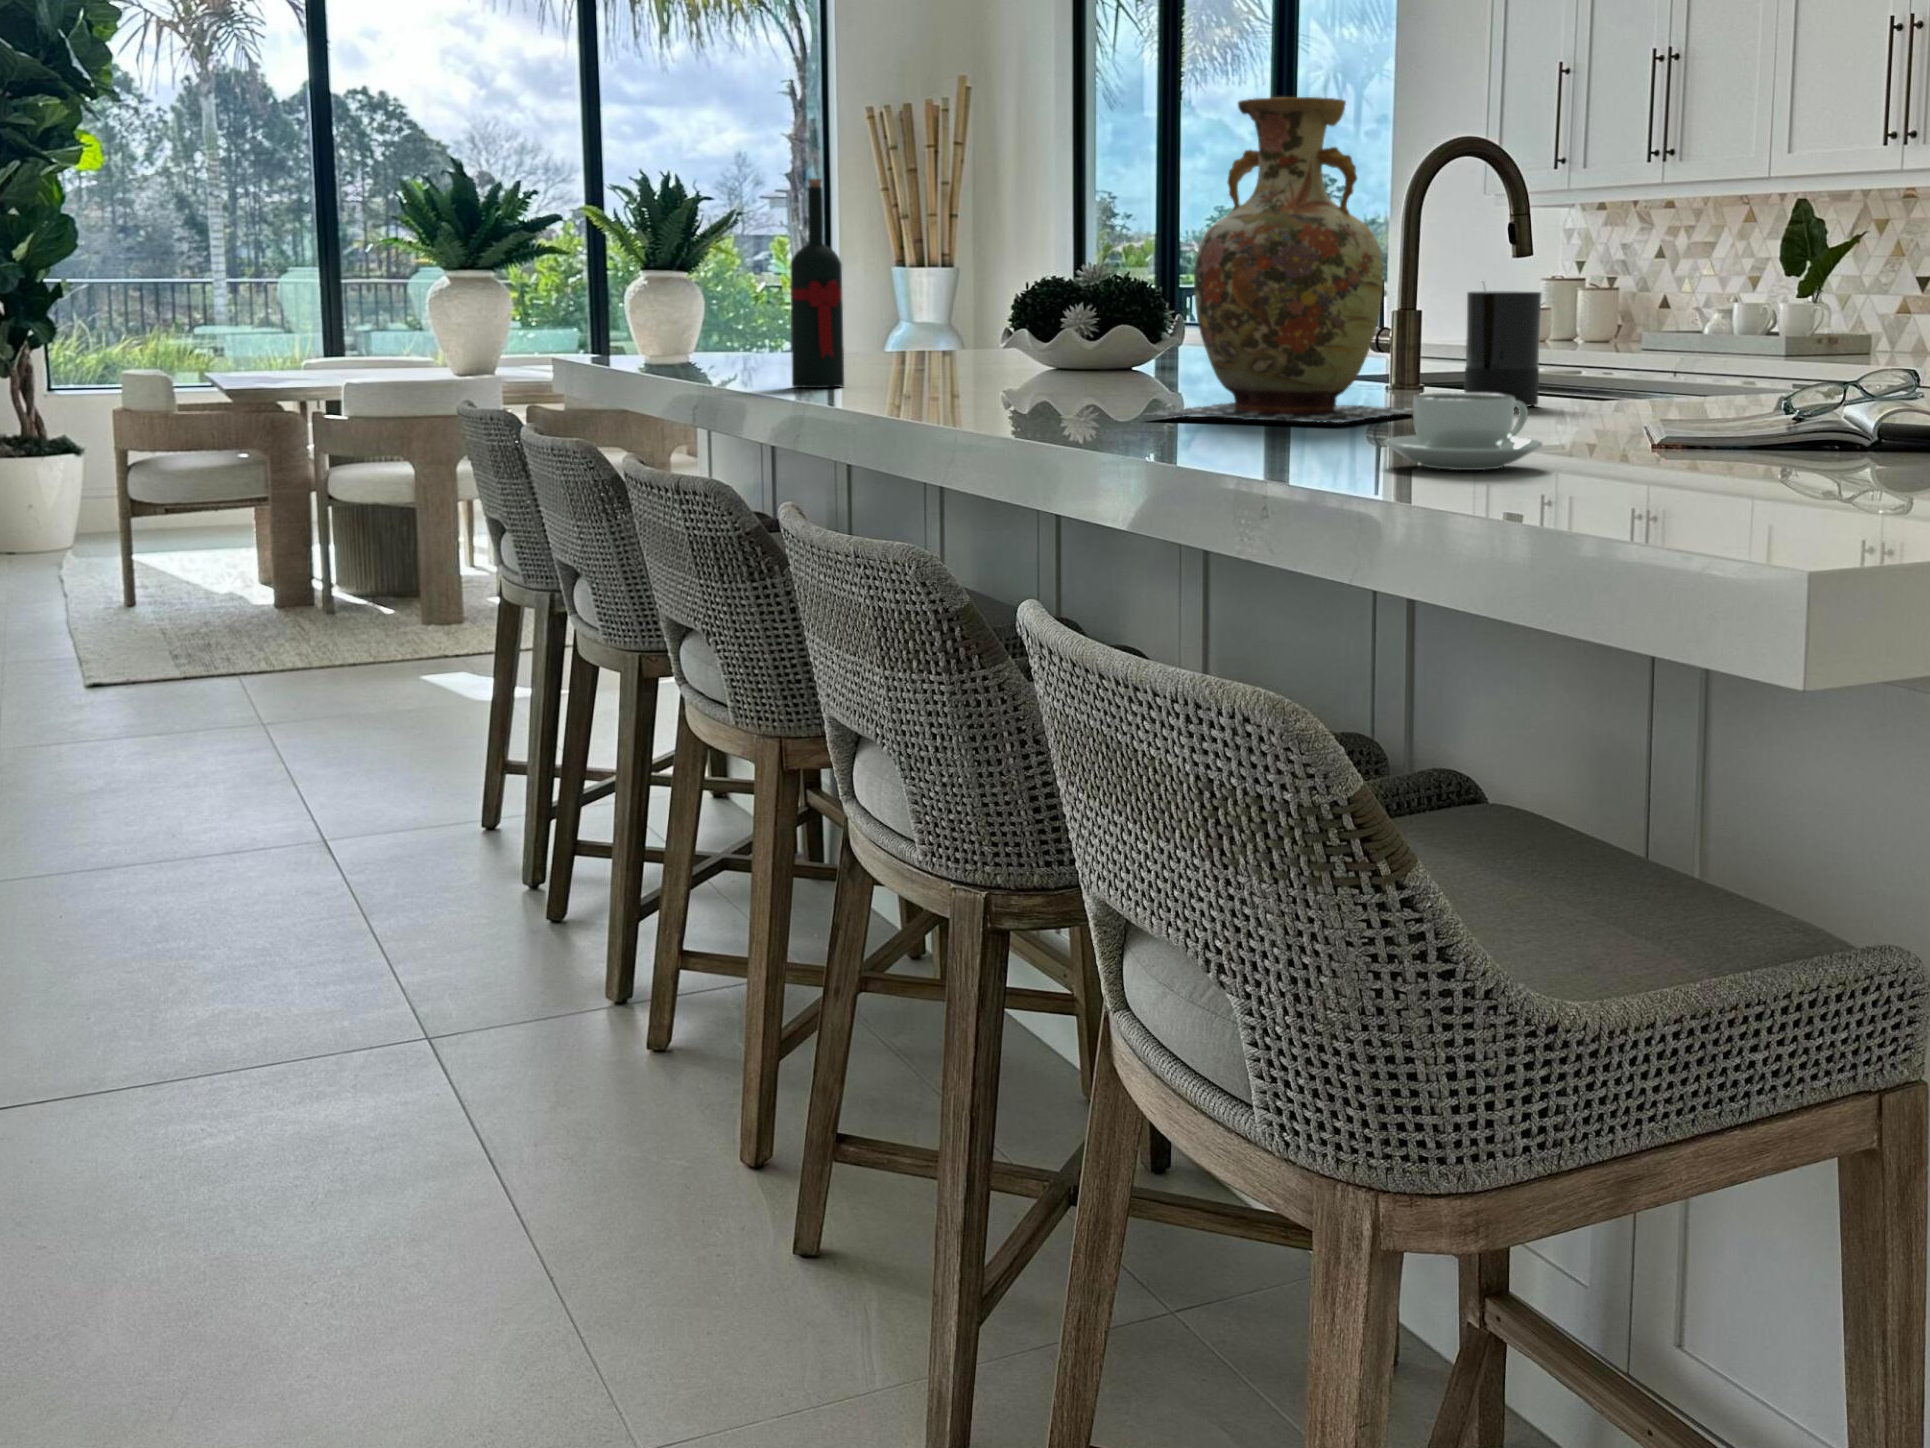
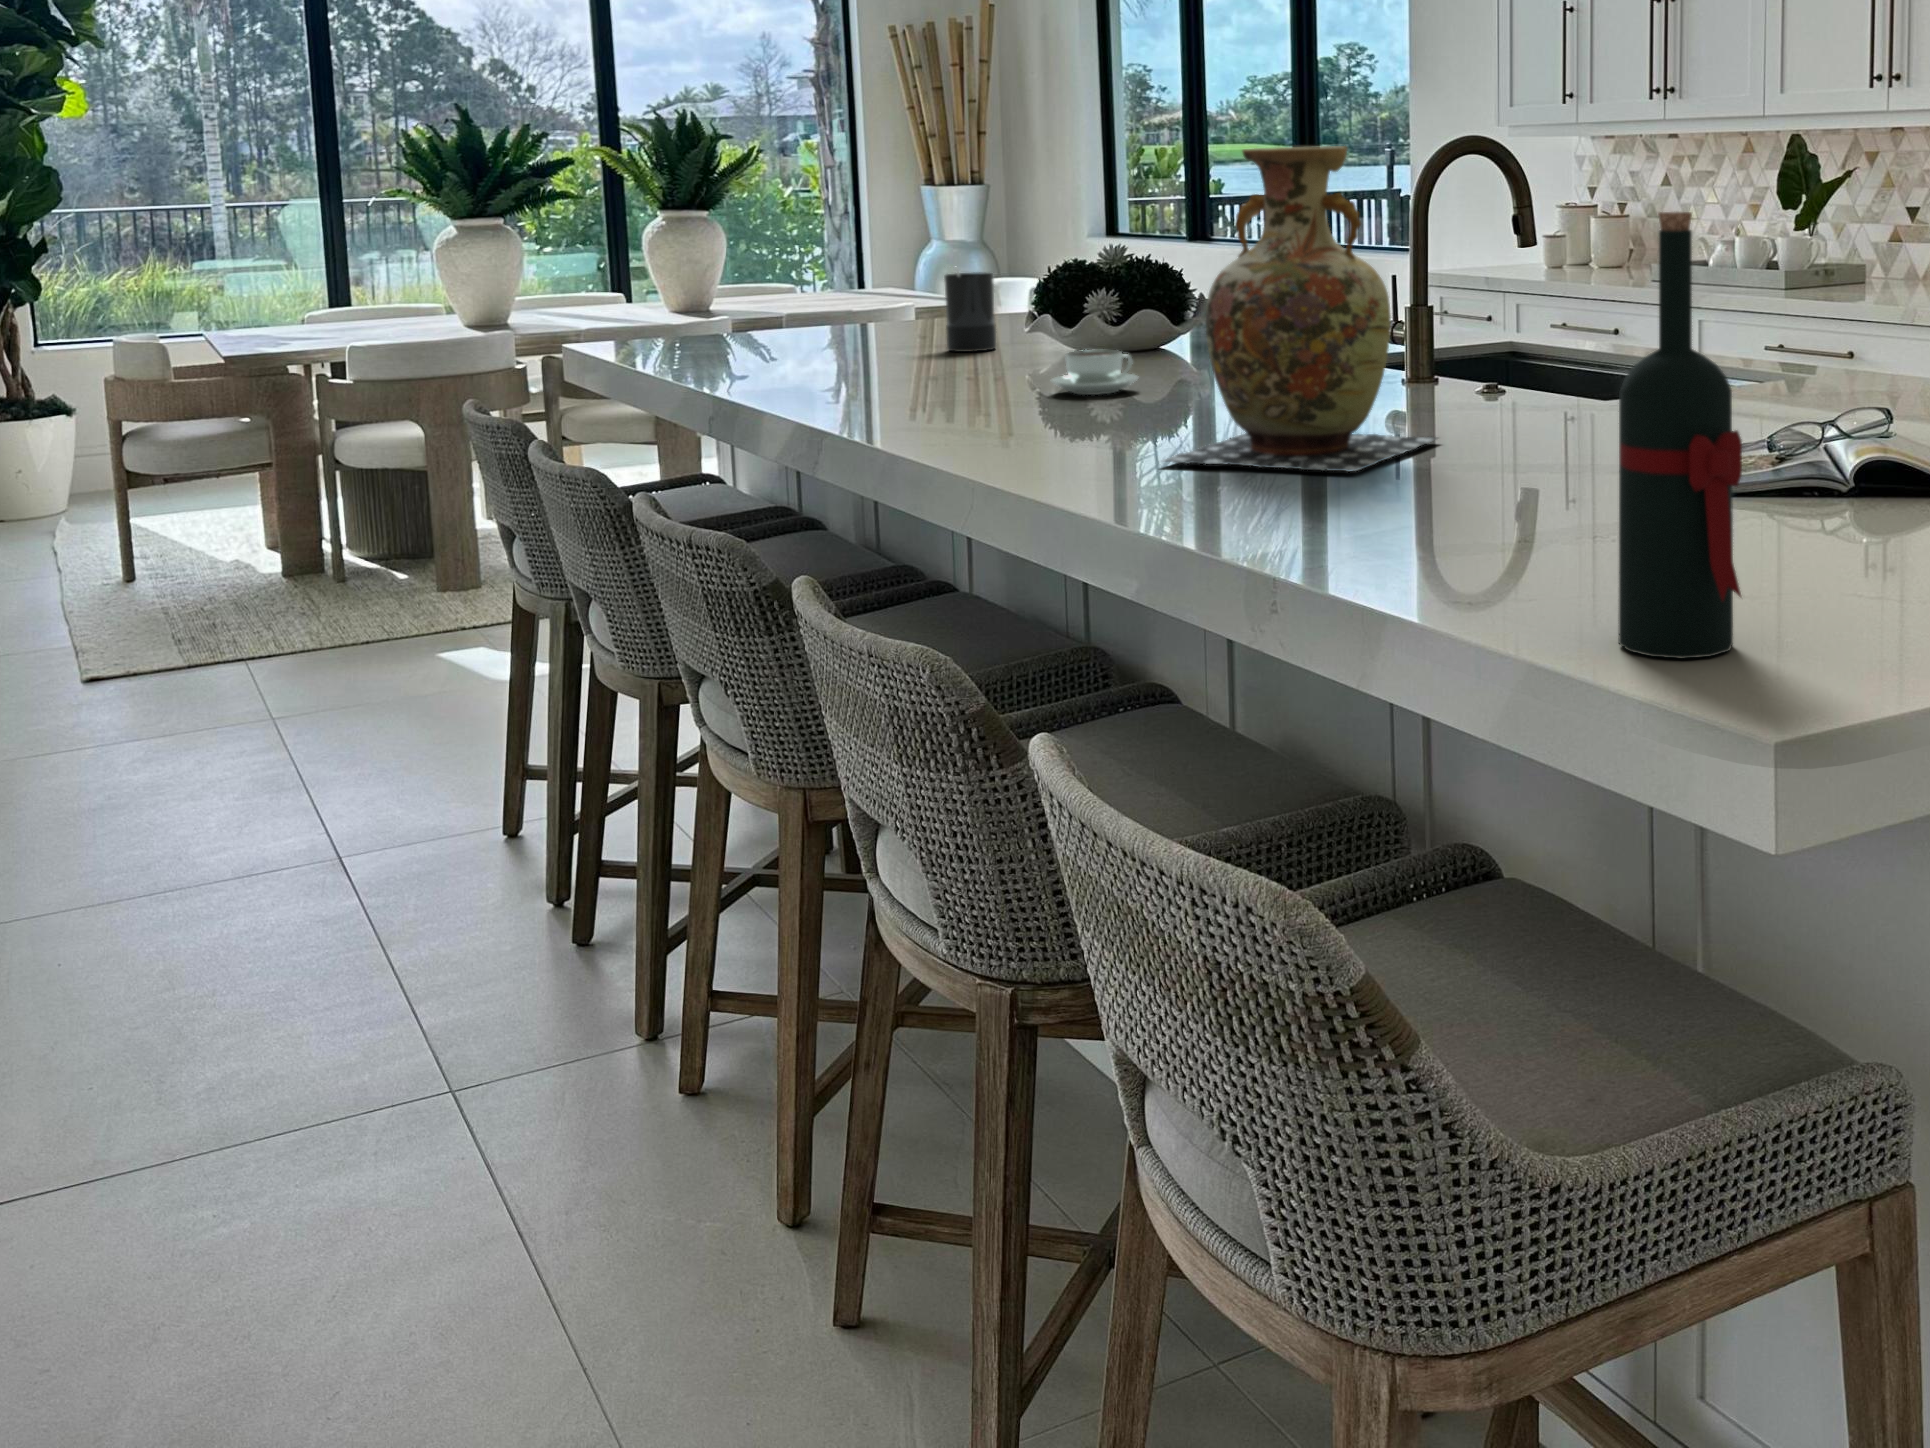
wine bottle: present [791,179,844,388] -> present [1618,212,1742,658]
candle: present [1464,281,1542,407] -> present [944,269,996,352]
coffee cup: present [1384,393,1543,470] -> present [1051,350,1138,395]

